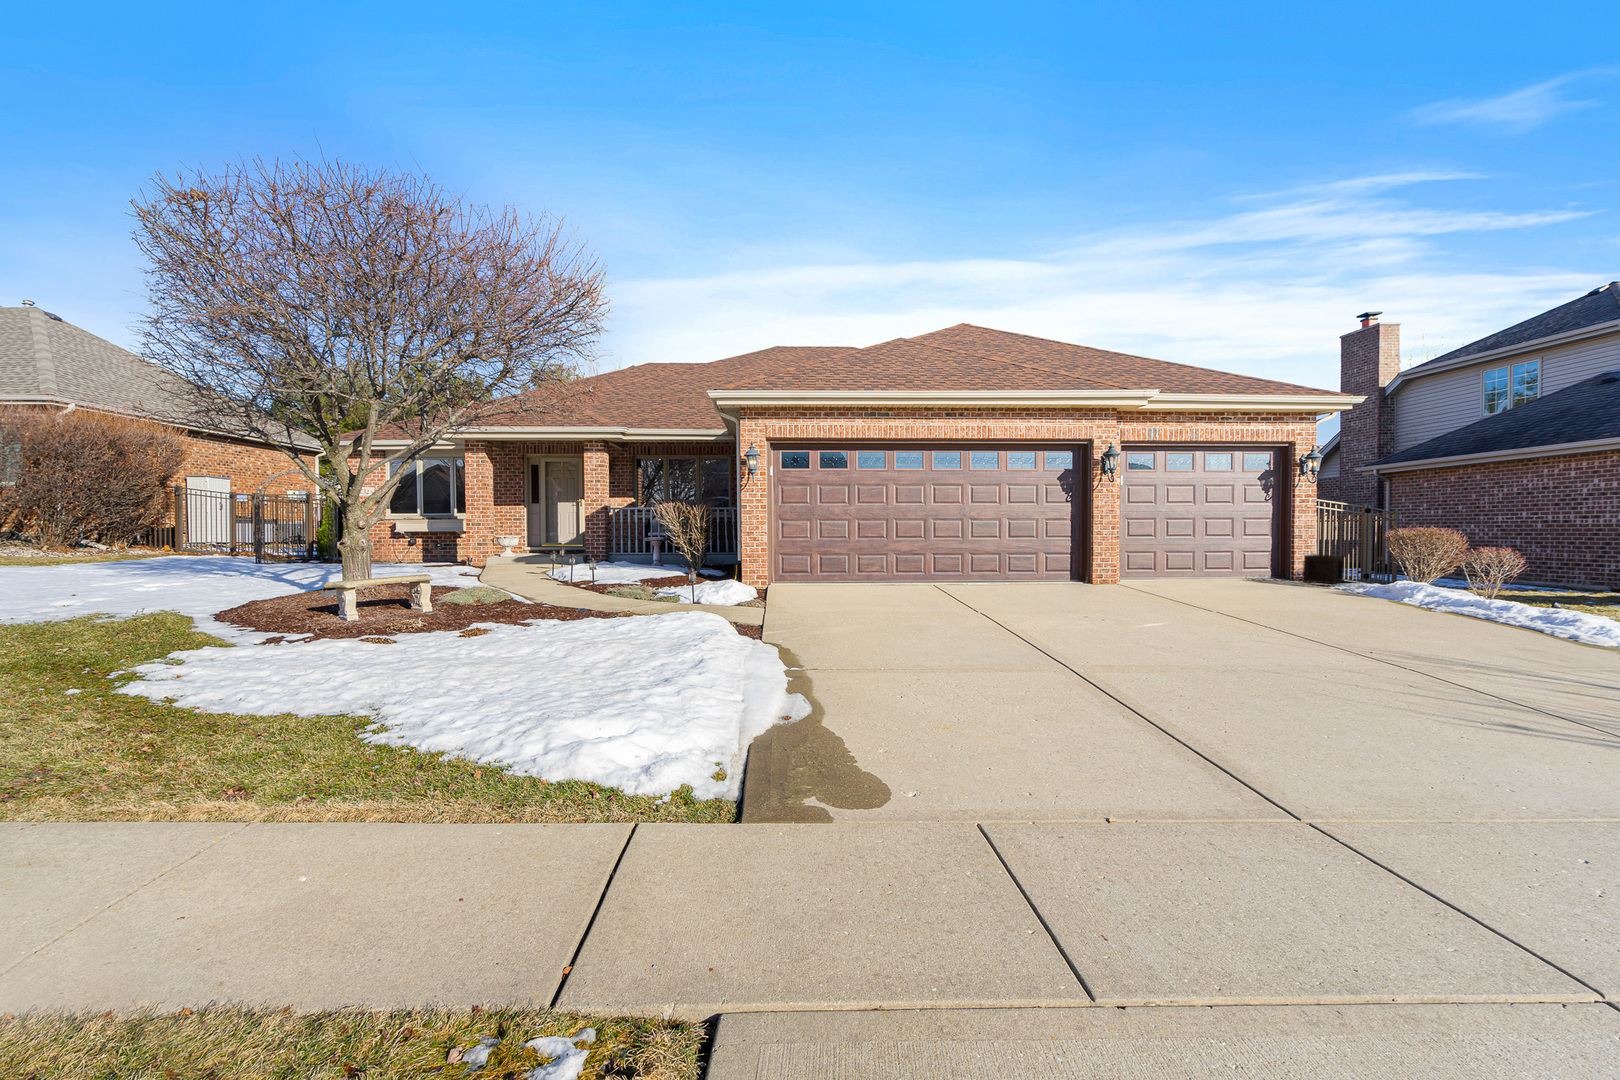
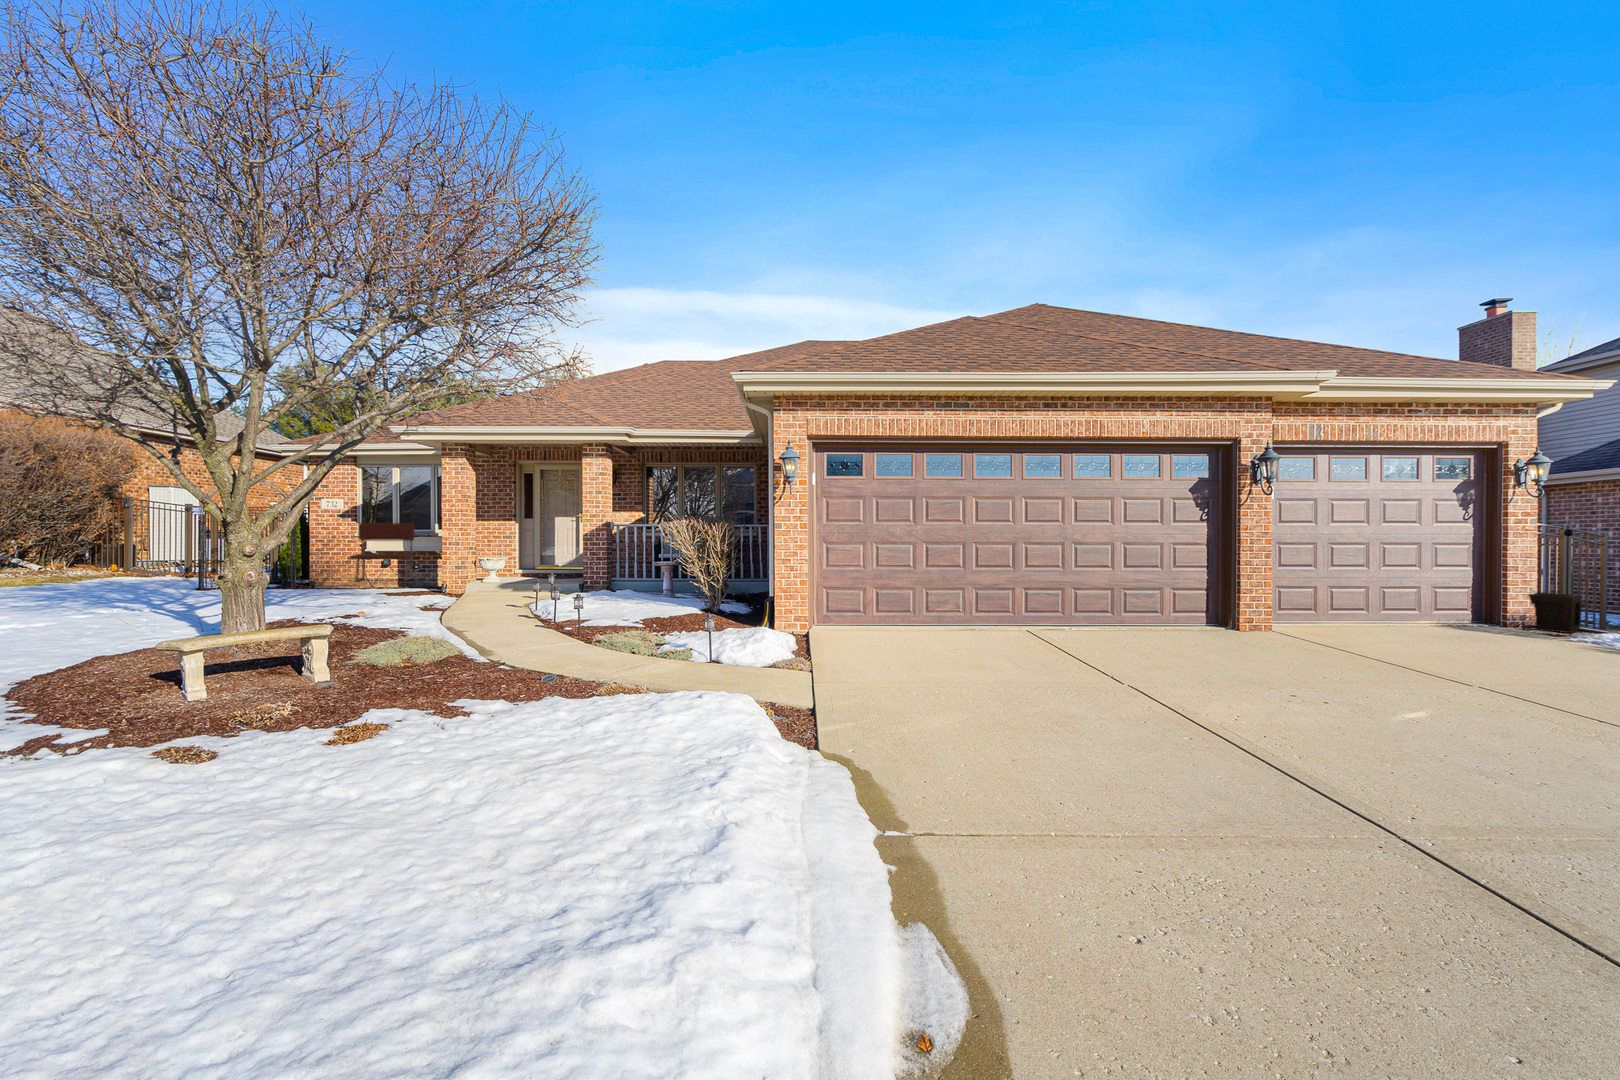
bench: none [387,508,439,557] -> present [350,523,415,581]

